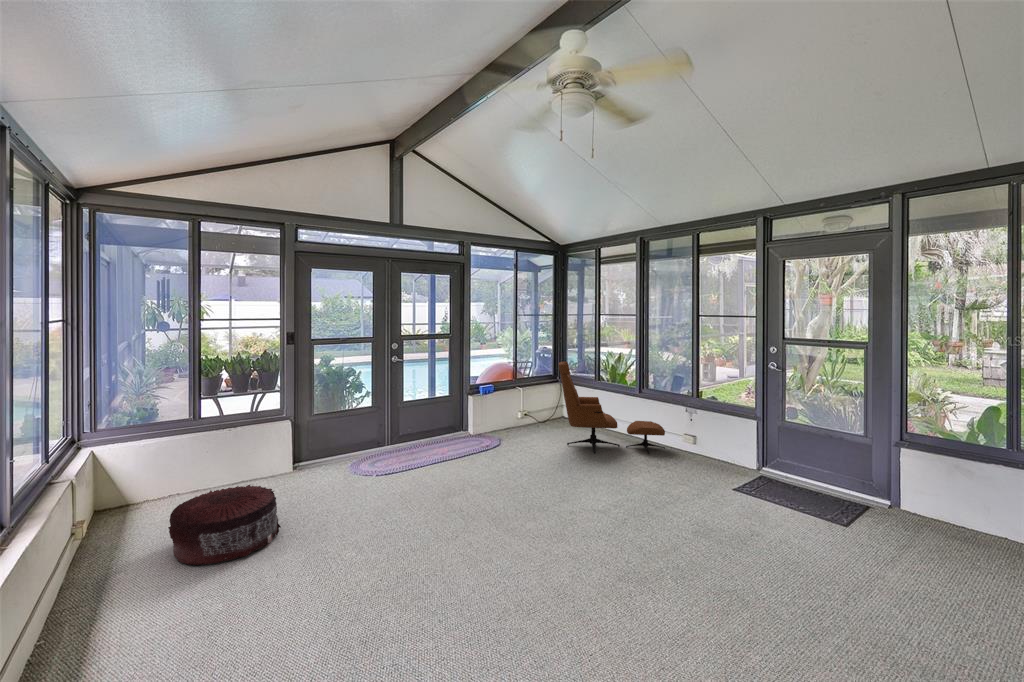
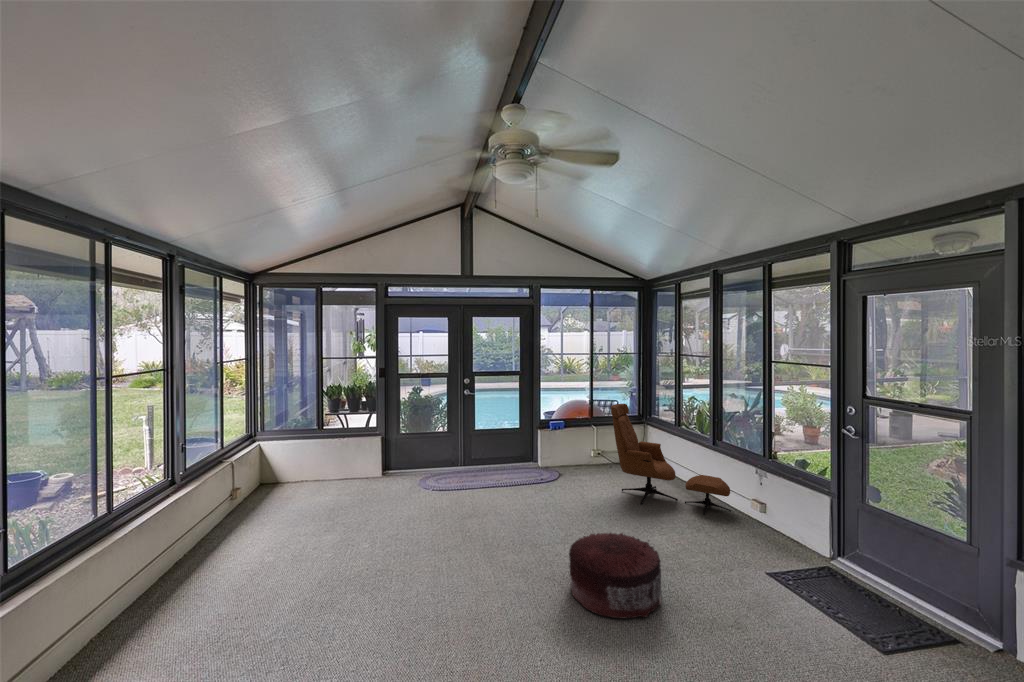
pouf: present [168,485,281,565] -> present [569,533,662,619]

